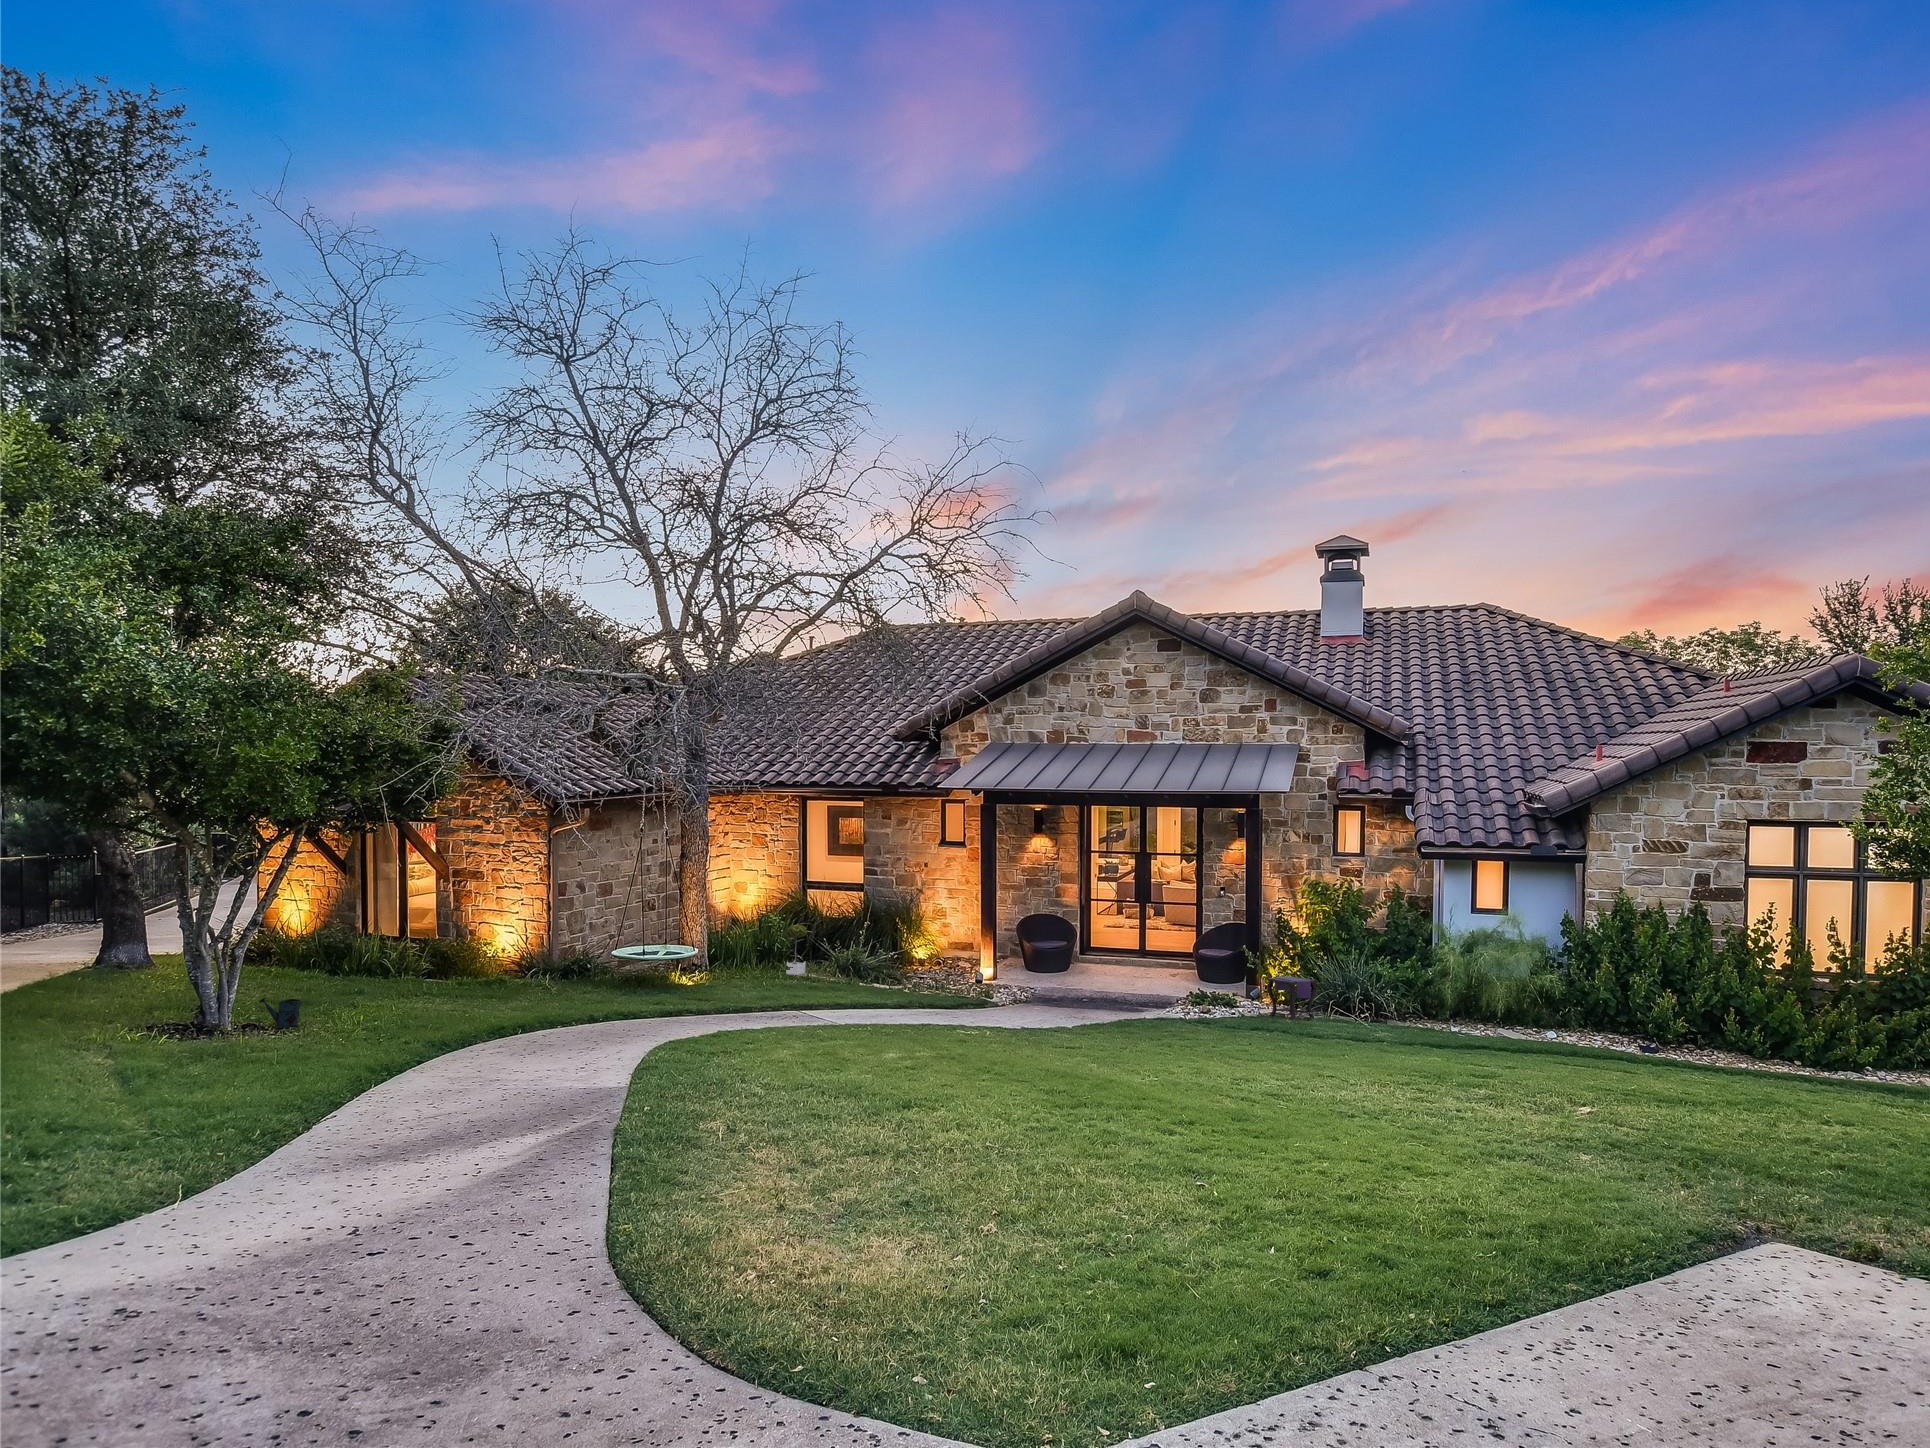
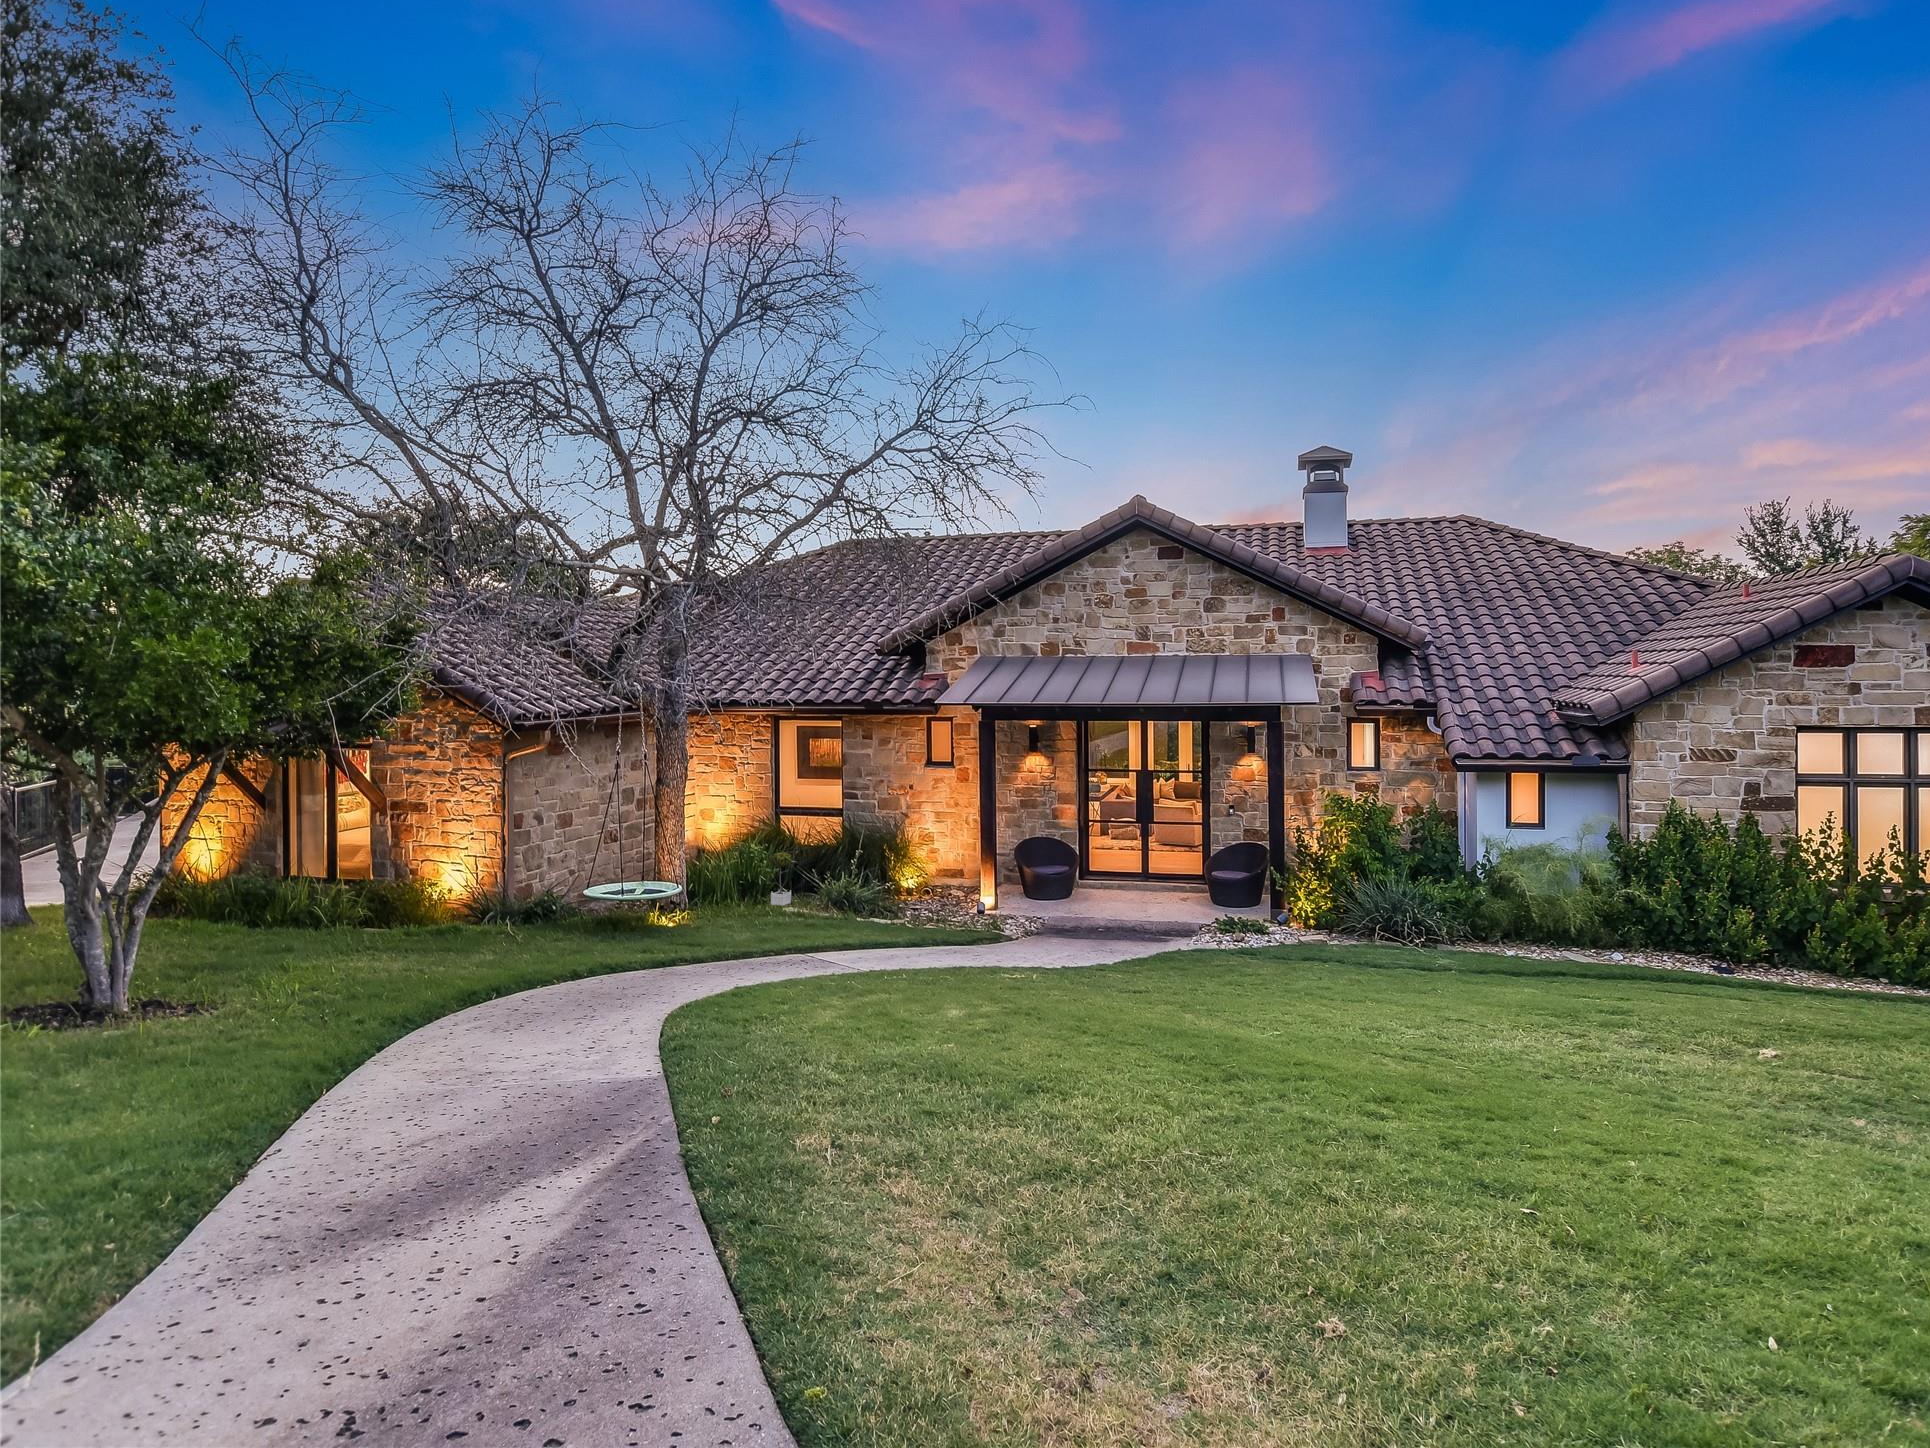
side table: present [1267,976,1317,1020] -> none [1296,896,1348,942]
watering can: present [259,998,300,1027] -> none [129,976,197,1013]

